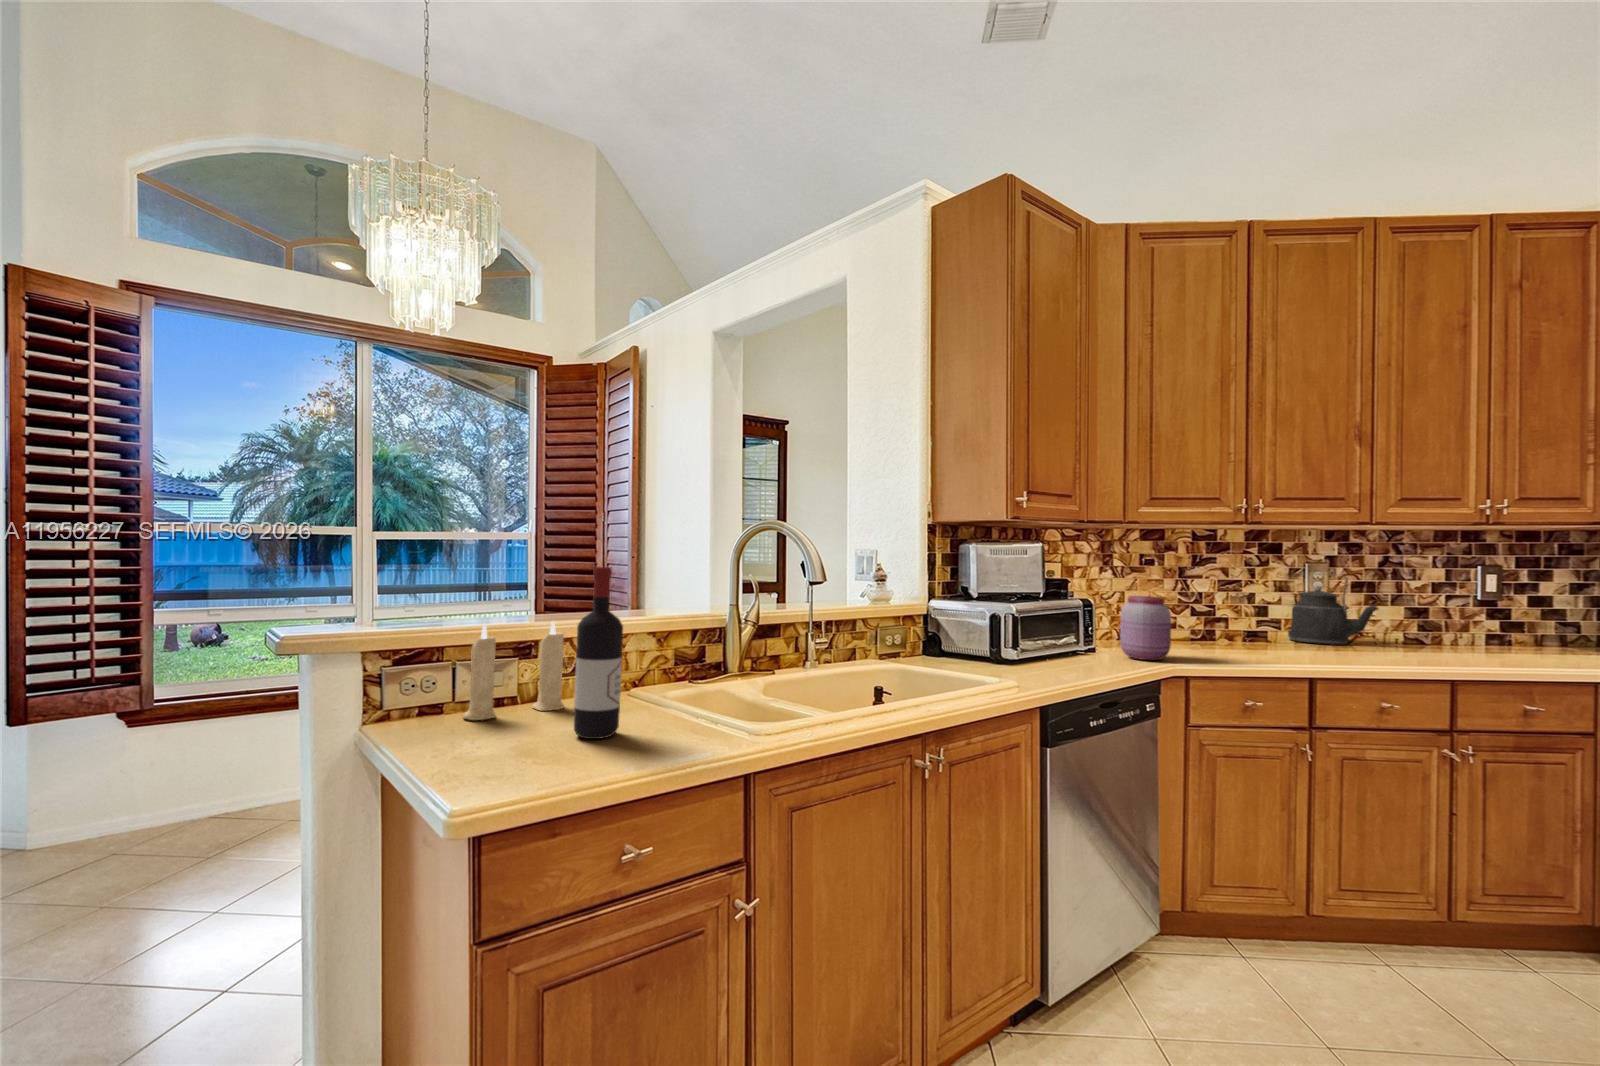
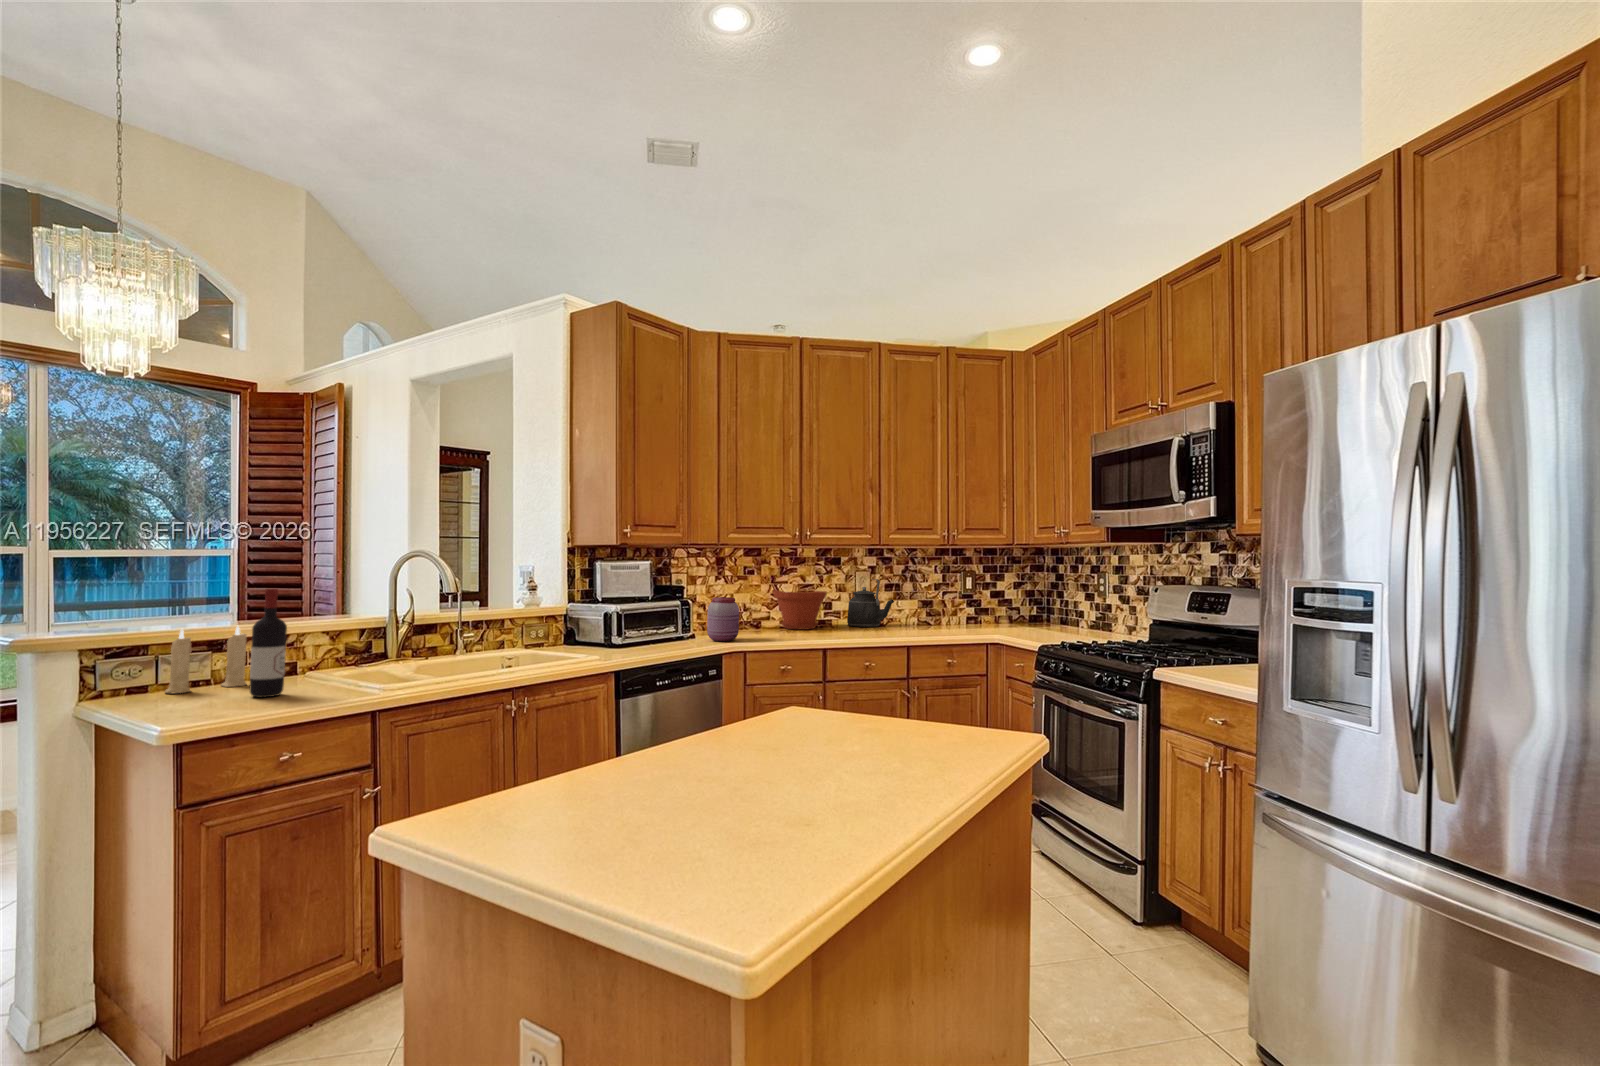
plant pot: none [1180,587,1271,645] -> present [773,590,827,629]

